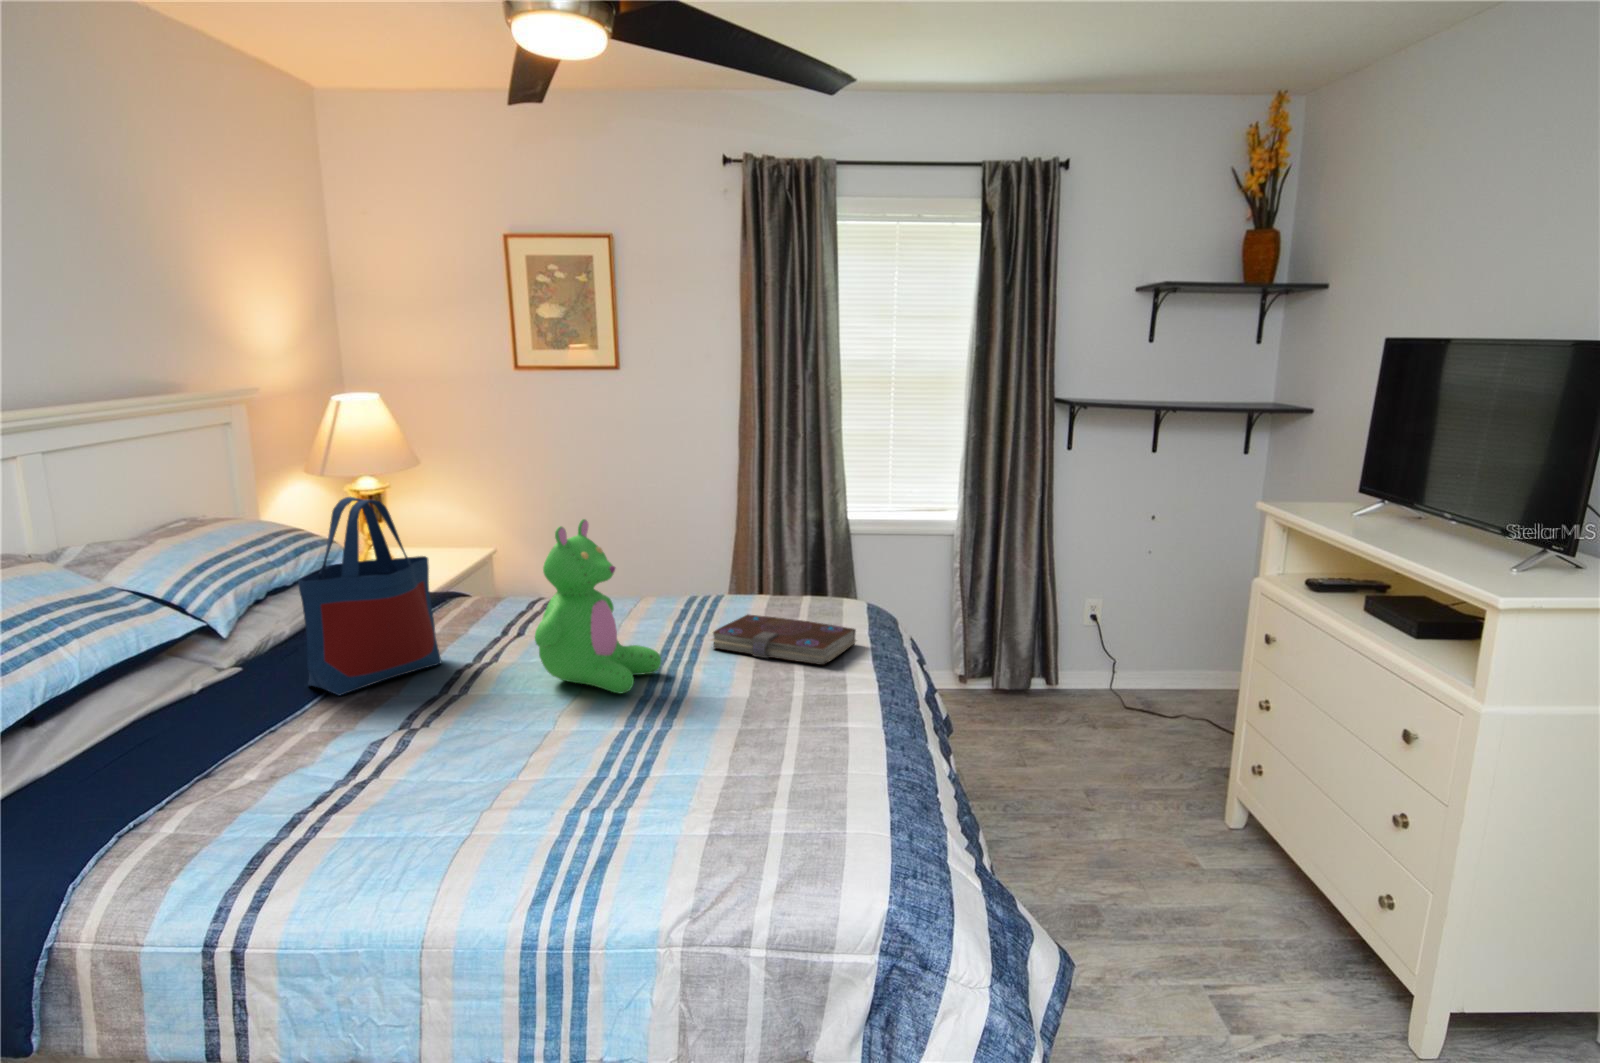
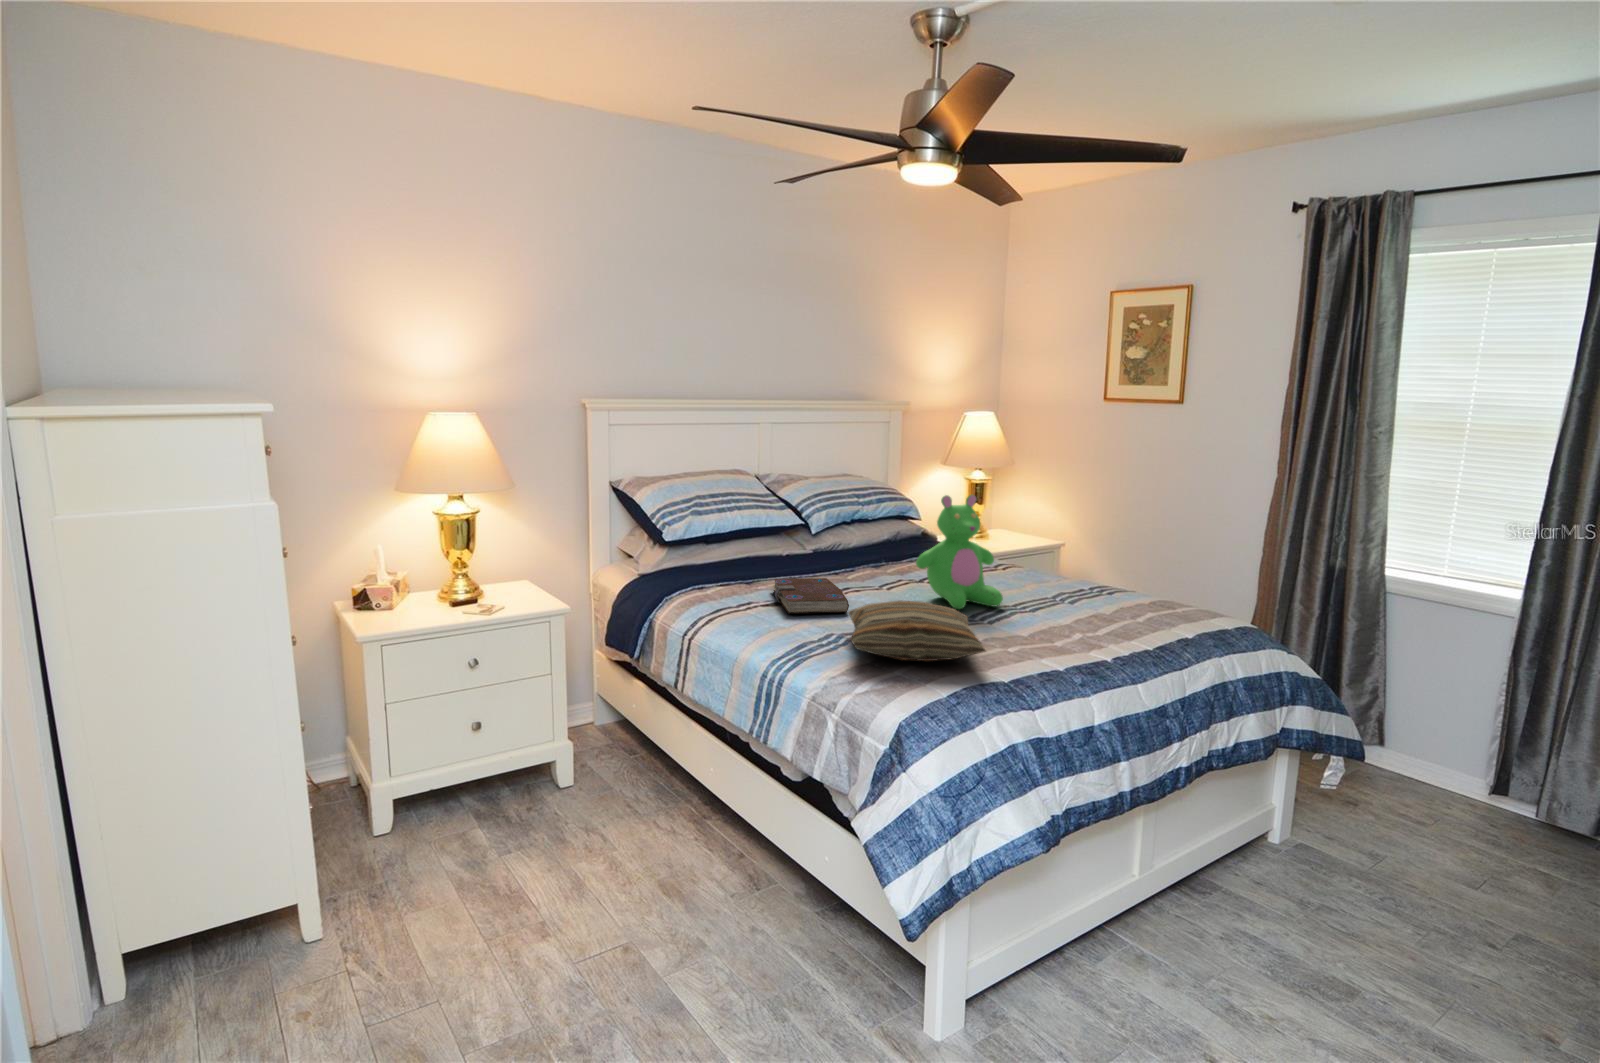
tote bag: present [298,497,441,695] -> none [829,466,910,575]
book: present [711,615,856,665] -> present [772,578,849,614]
pillow: none [566,697,849,821] -> present [849,600,986,661]

